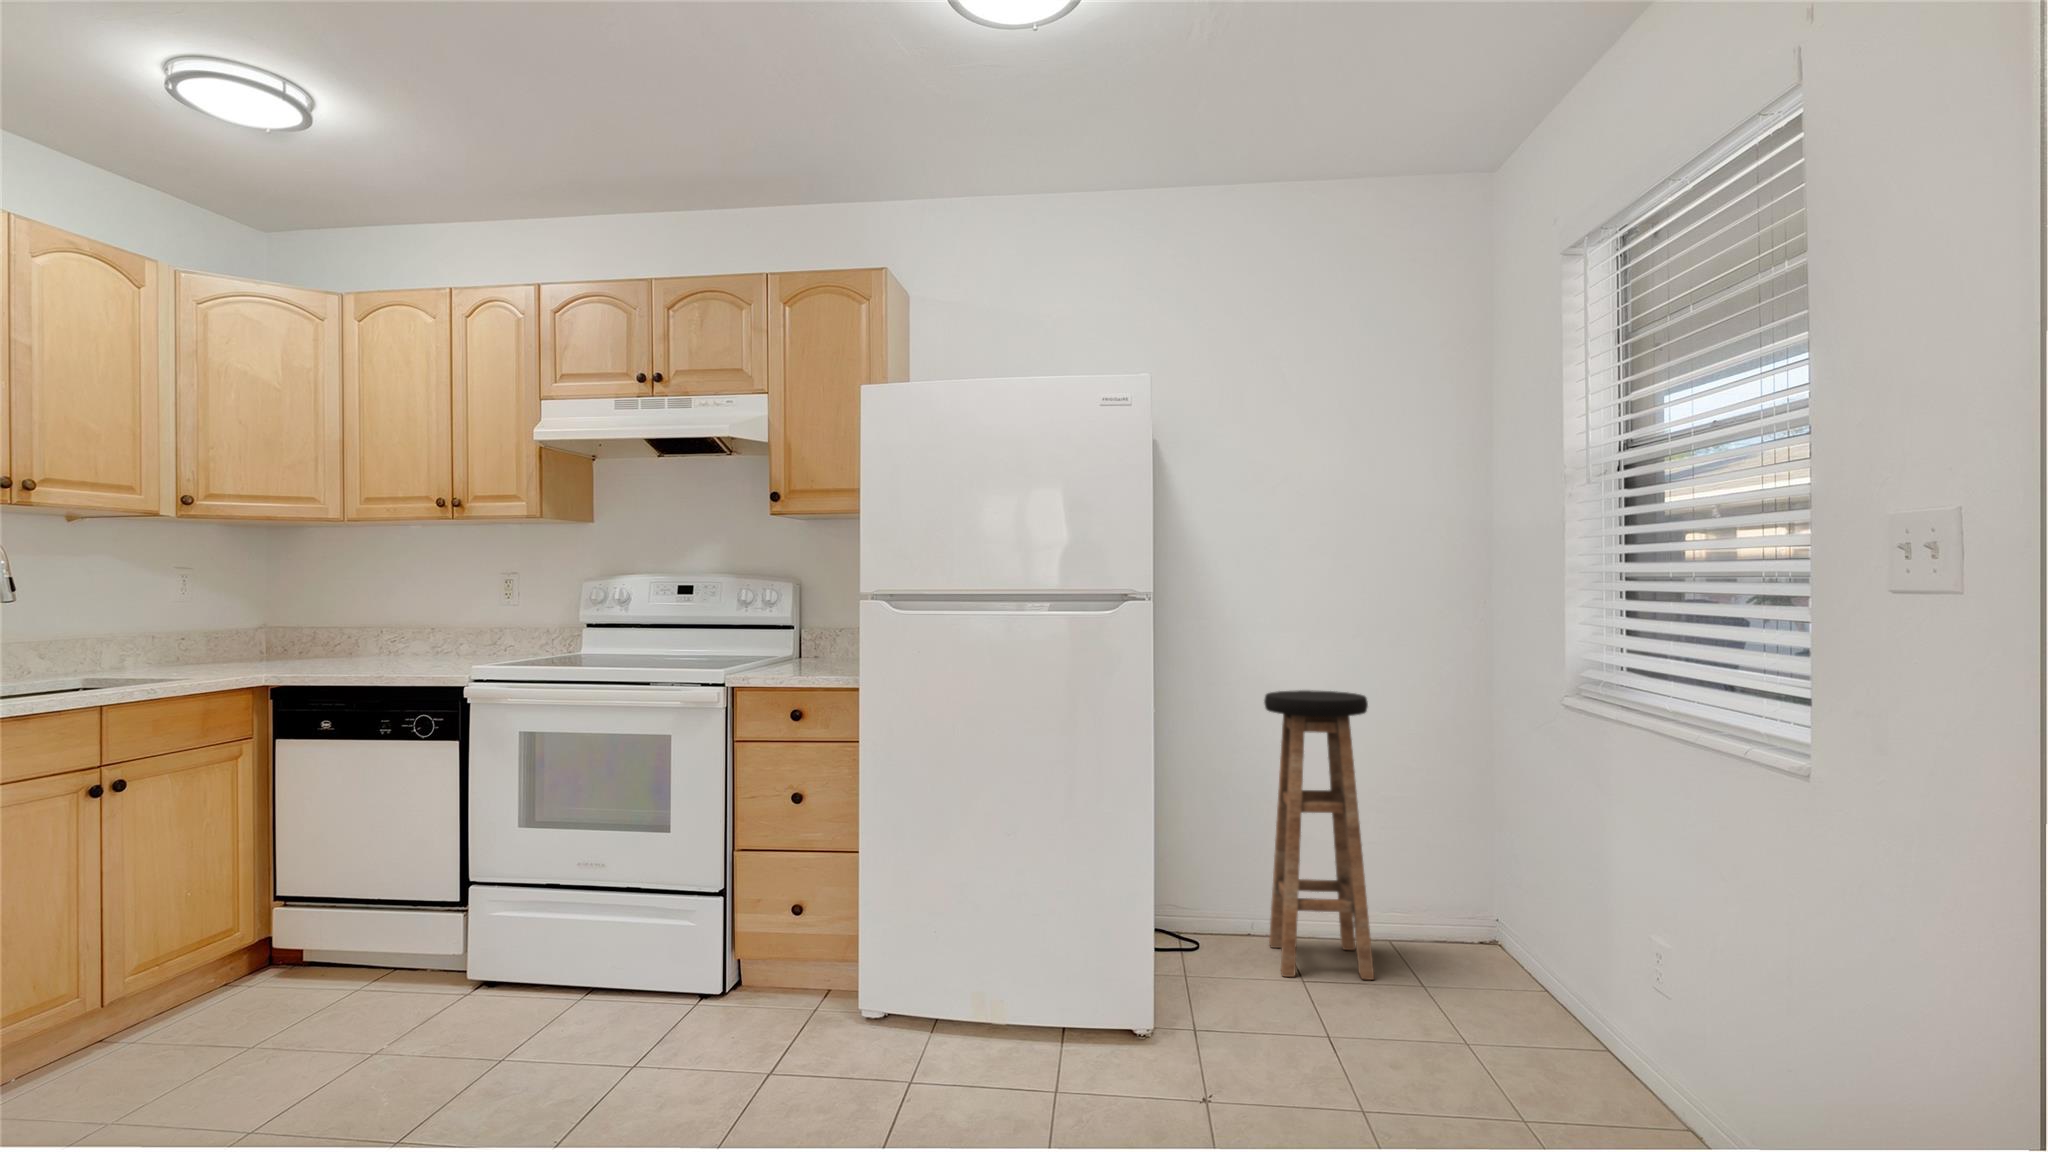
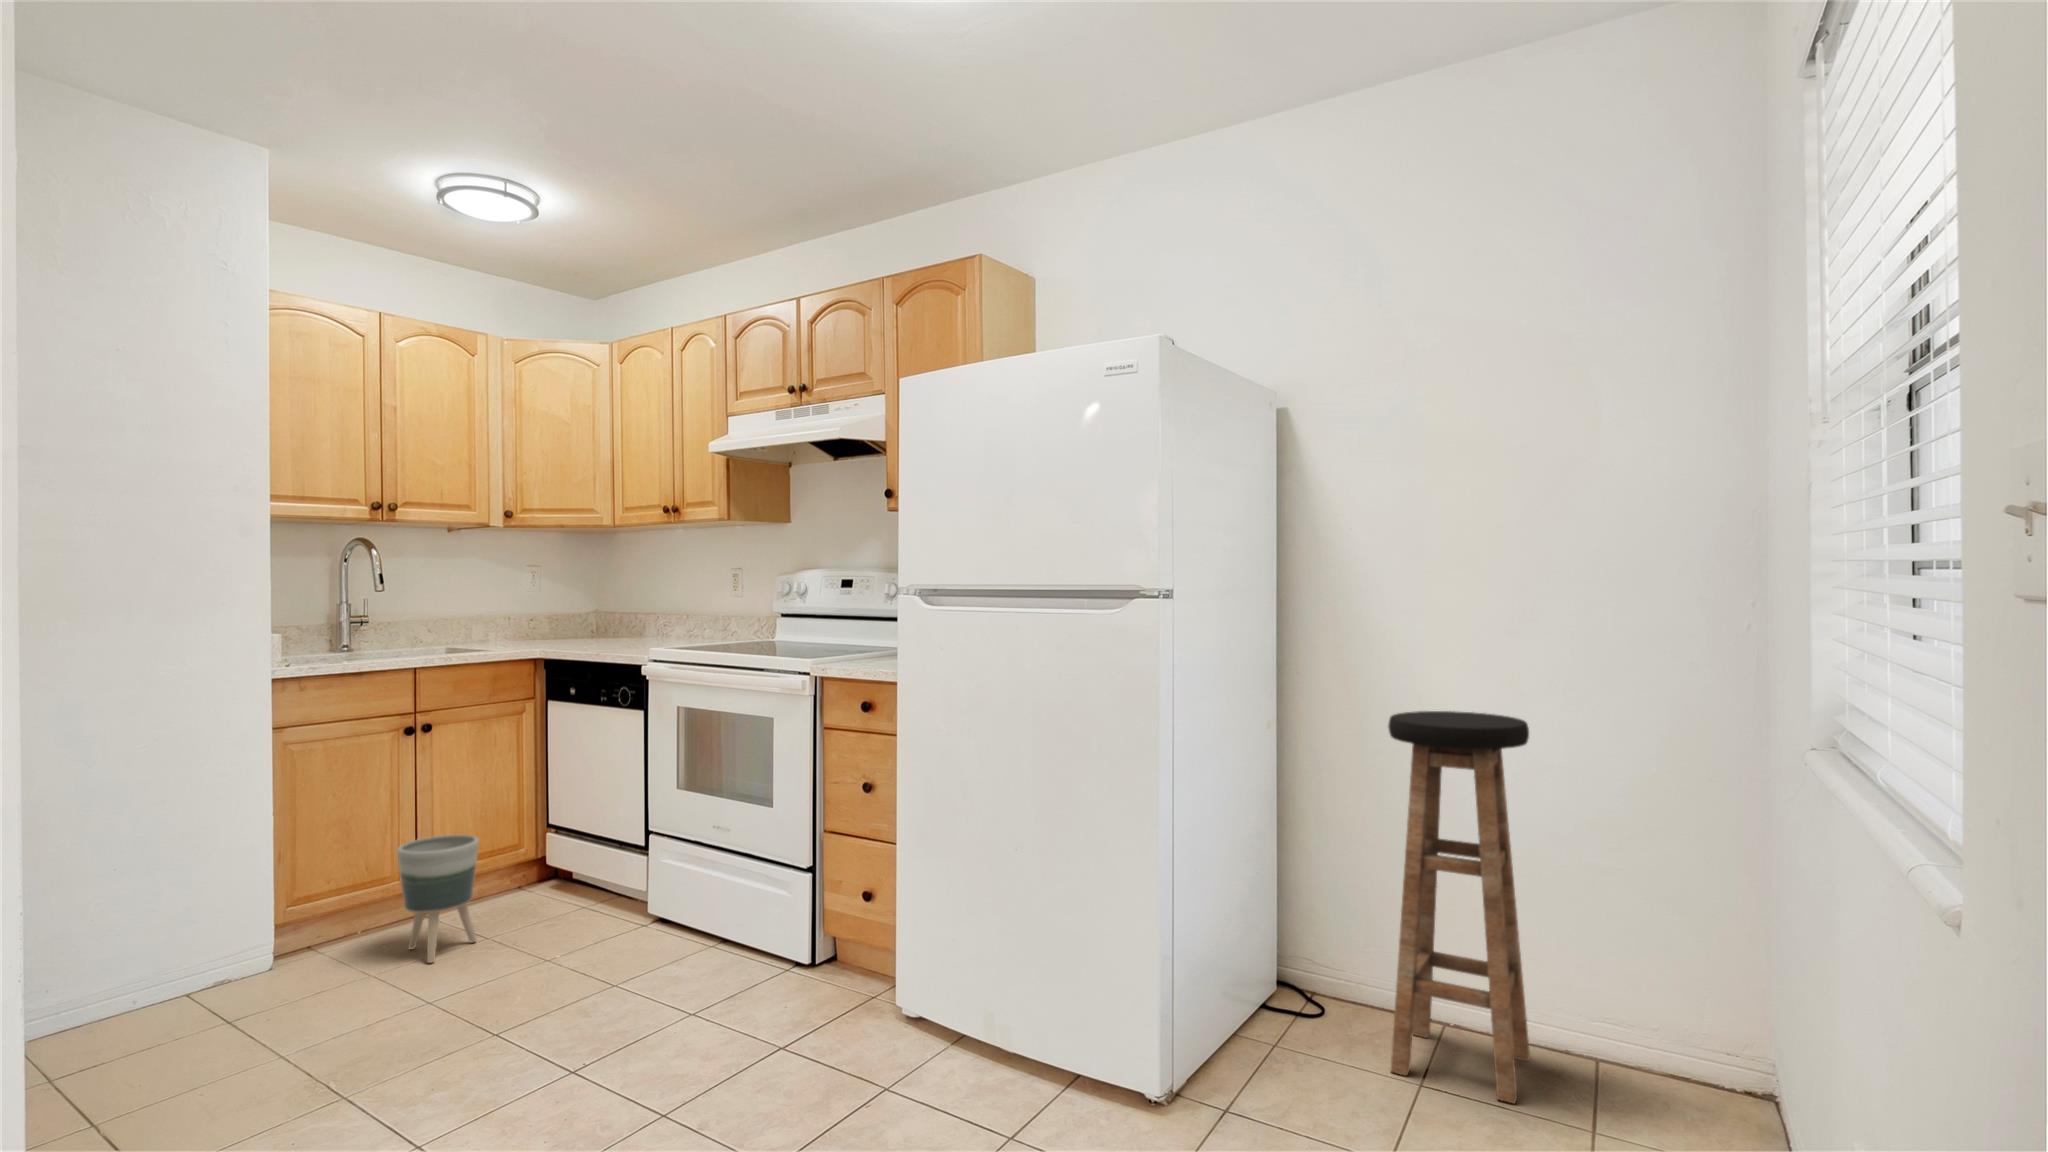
planter: none [123,916,249,1092] -> present [397,835,479,963]

